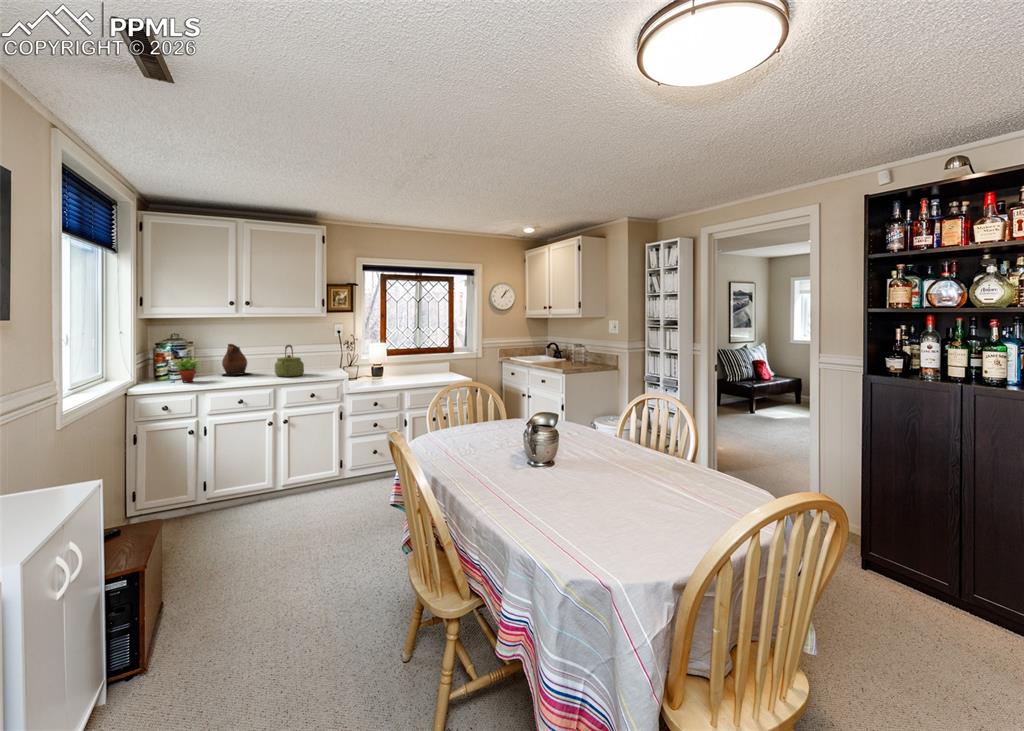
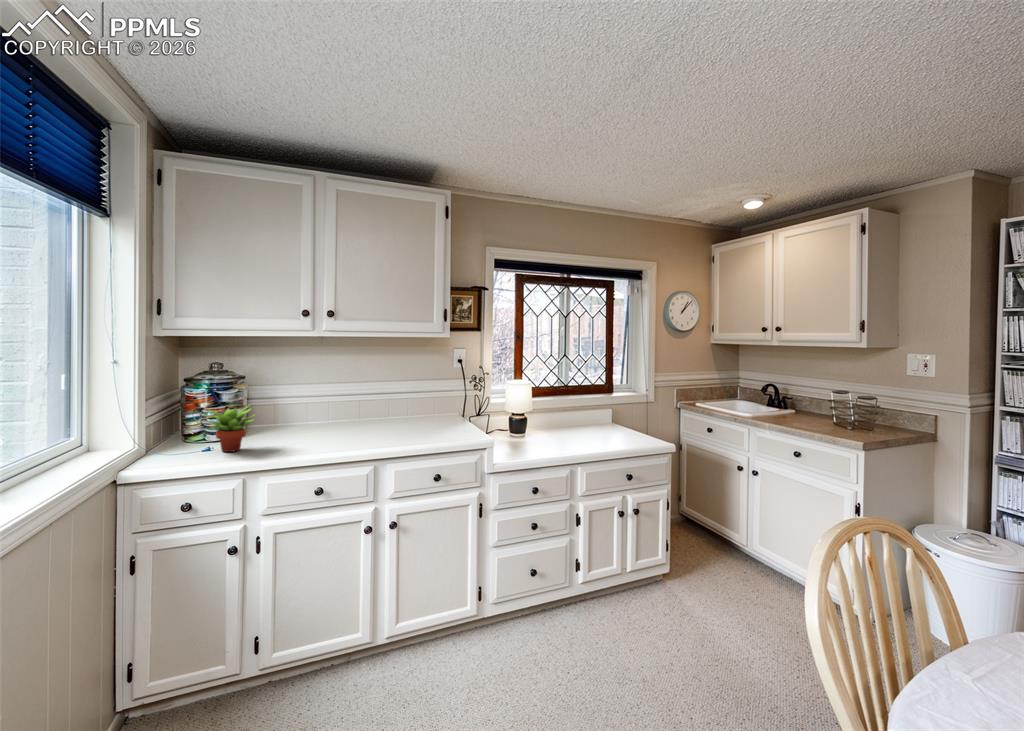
ceramic pitcher: present [222,344,249,375] -> none [280,382,333,435]
kettle: present [275,345,304,377] -> none [371,384,417,439]

